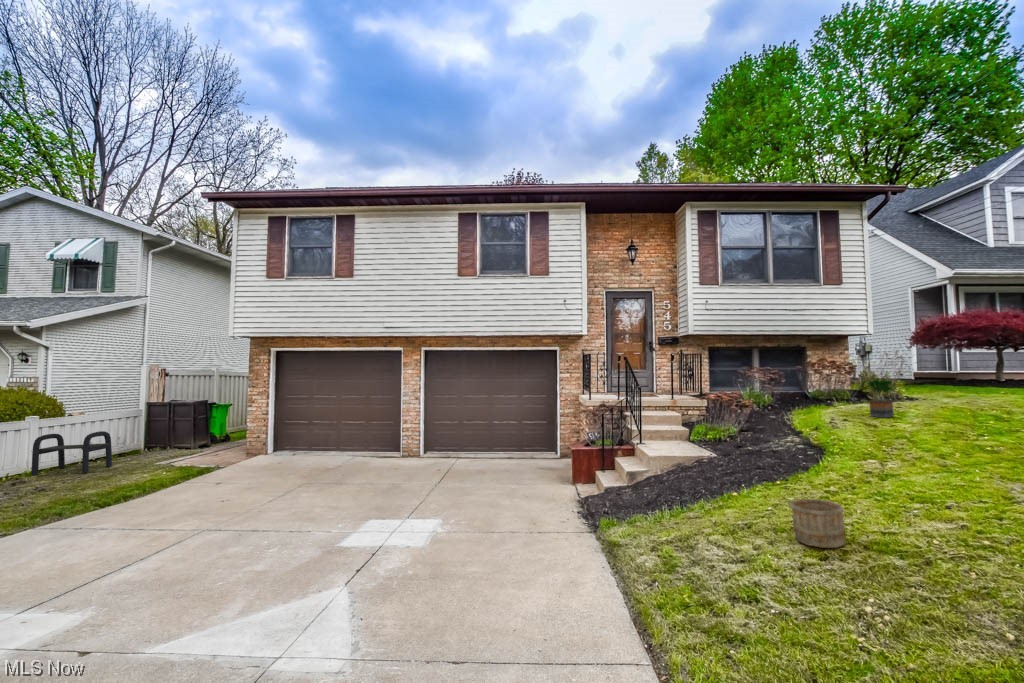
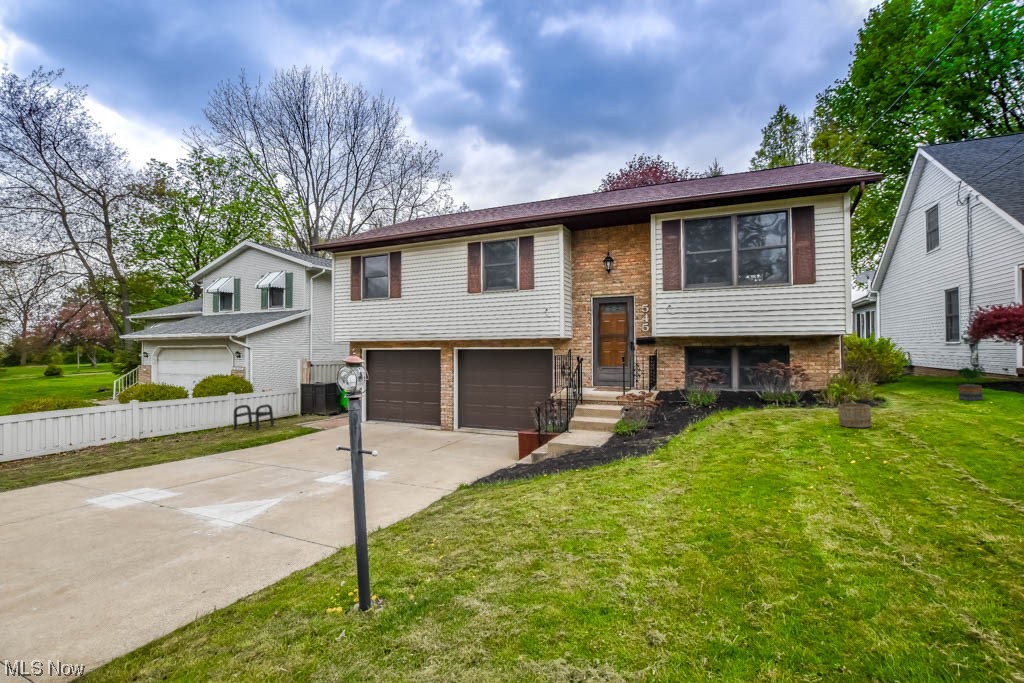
potted tree: present [868,379,895,418] -> present [958,367,985,400]
wooden bucket: present [790,499,846,548] -> present [837,403,871,428]

